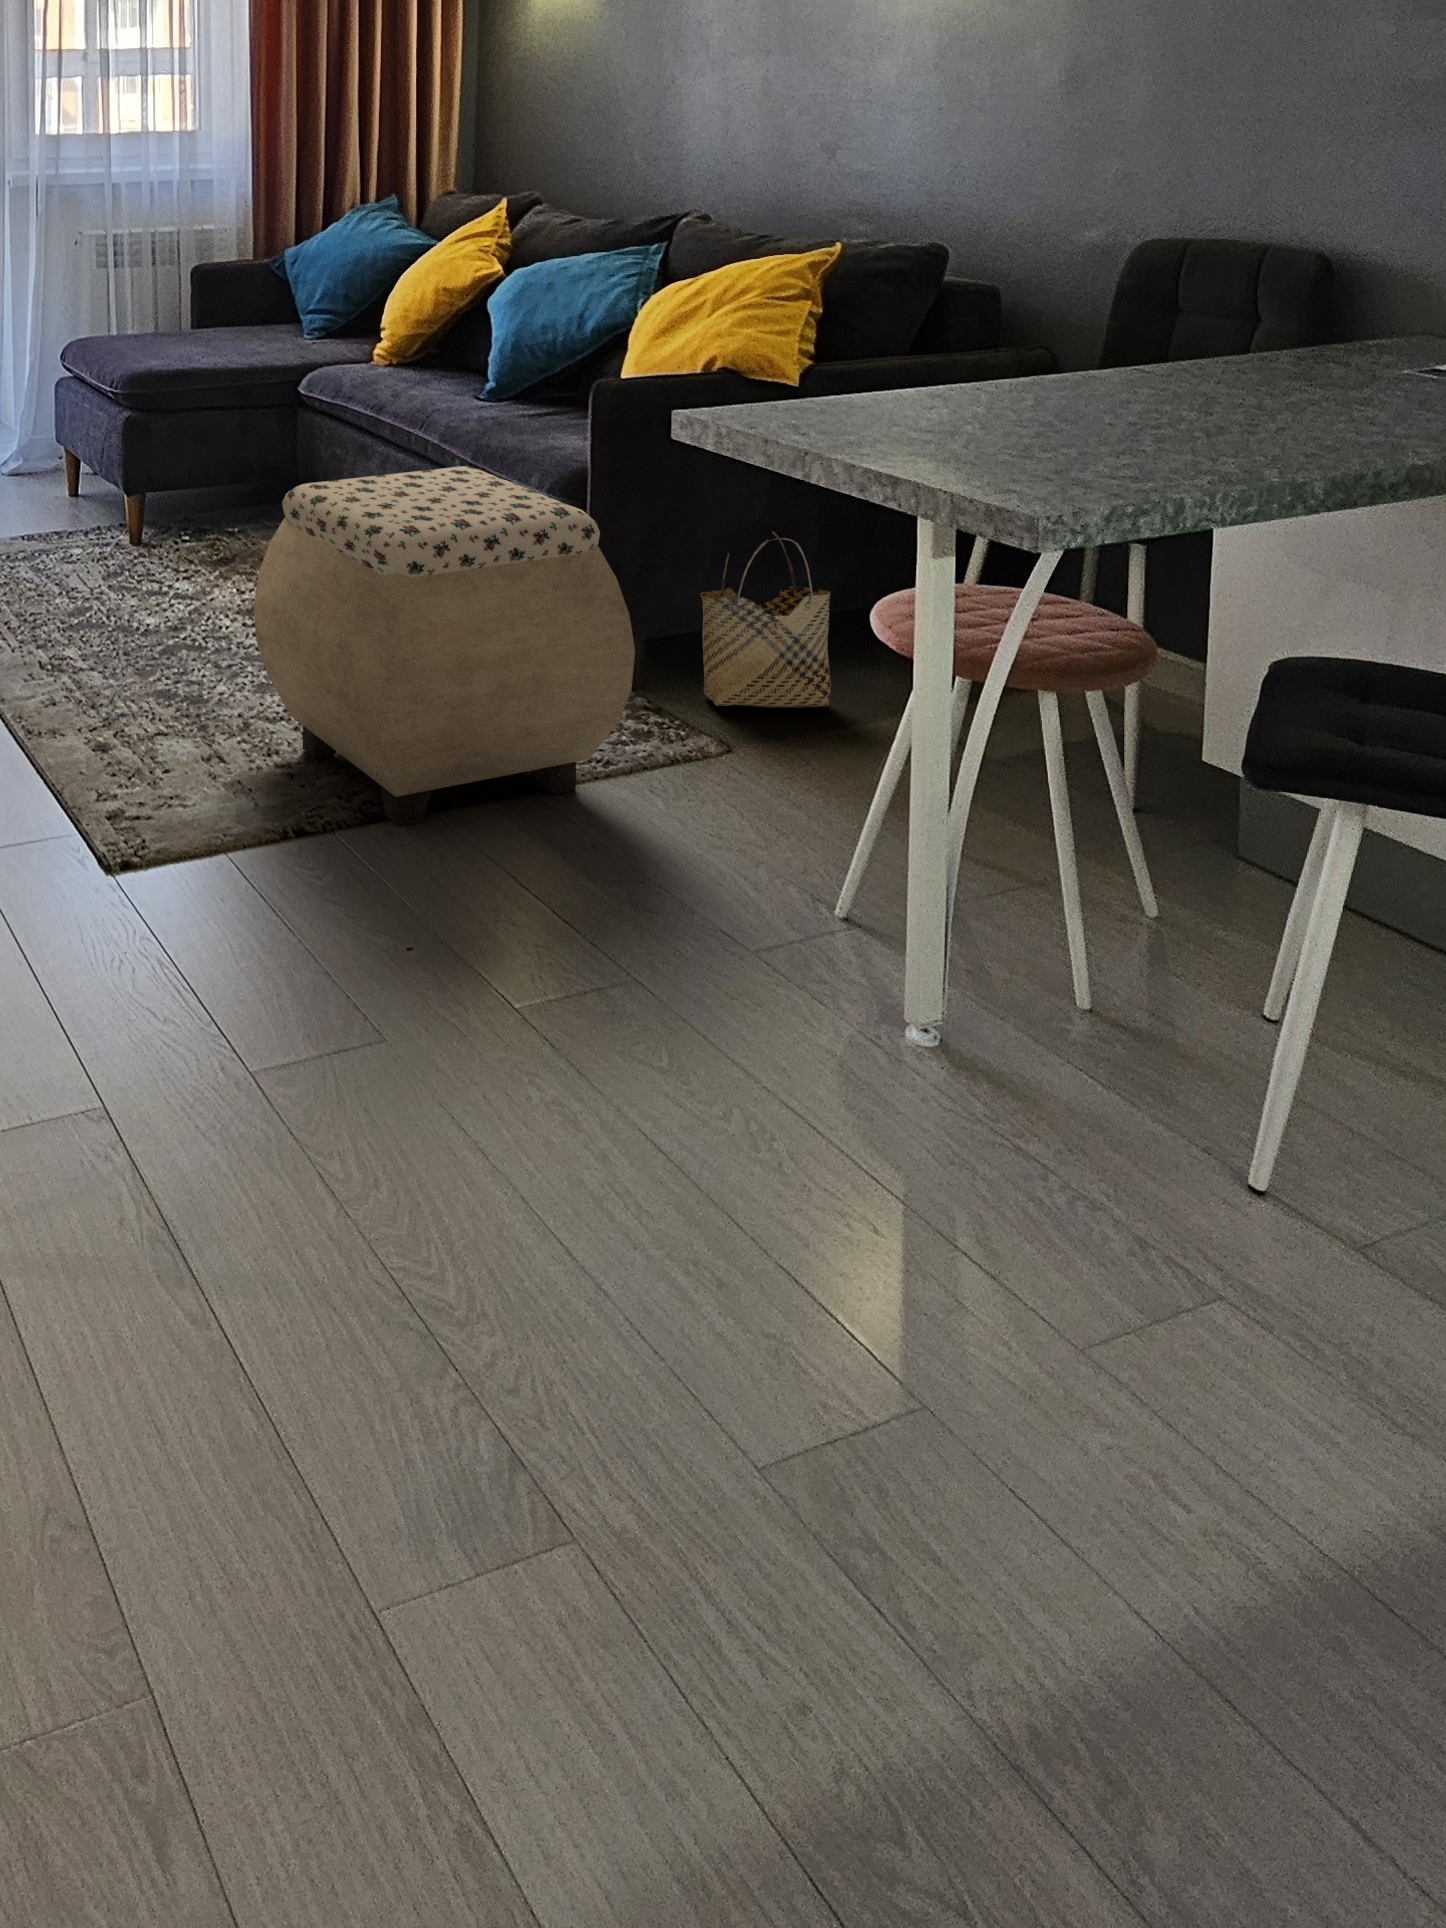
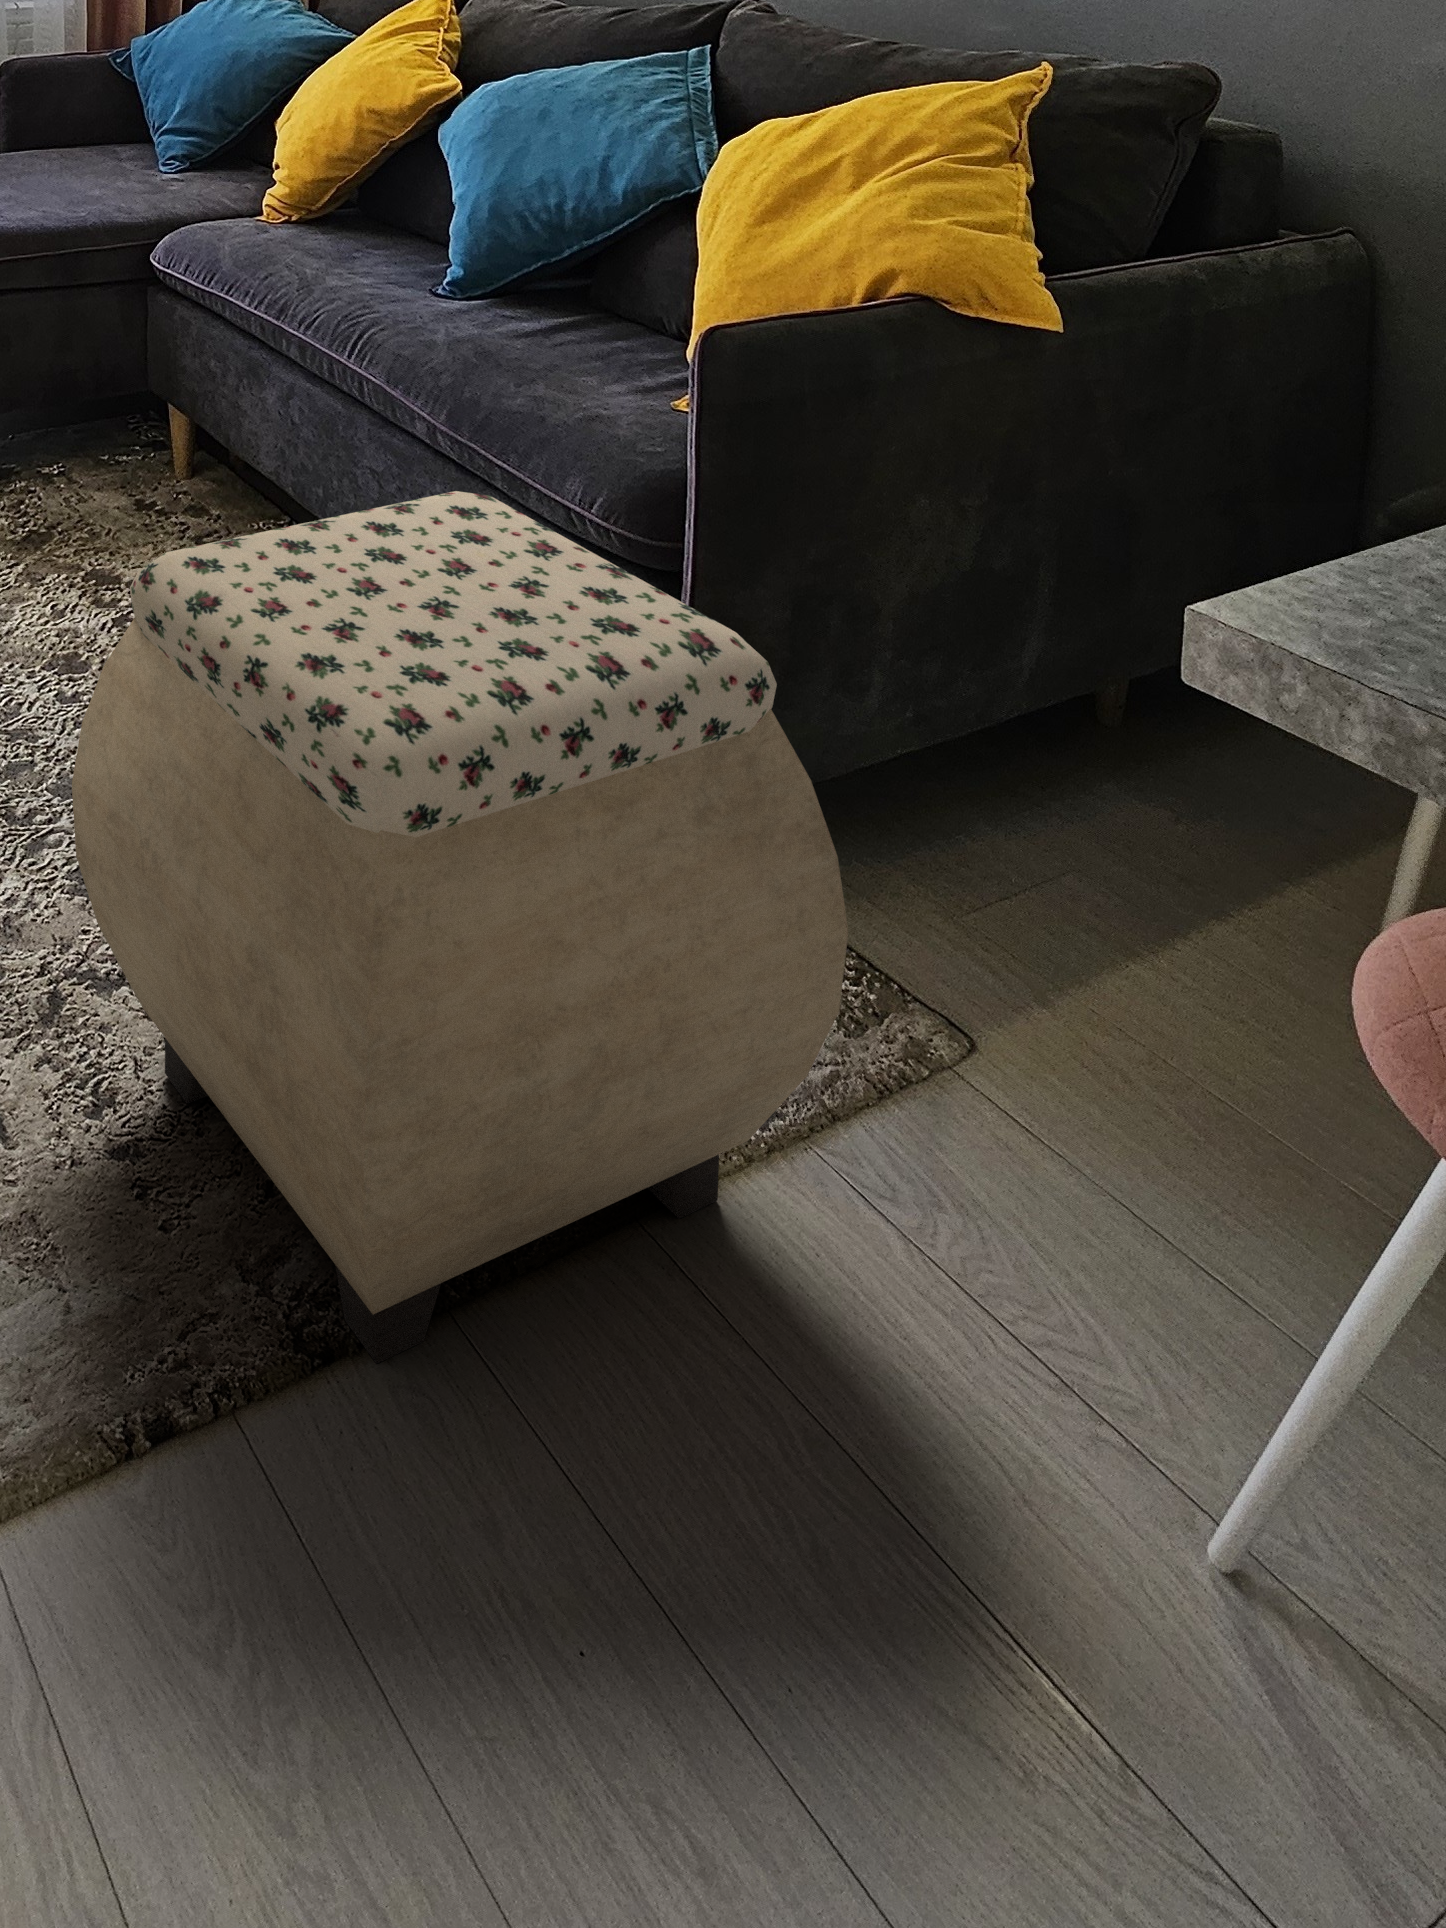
woven basket: present [700,532,831,708] -> none [873,560,1104,913]

